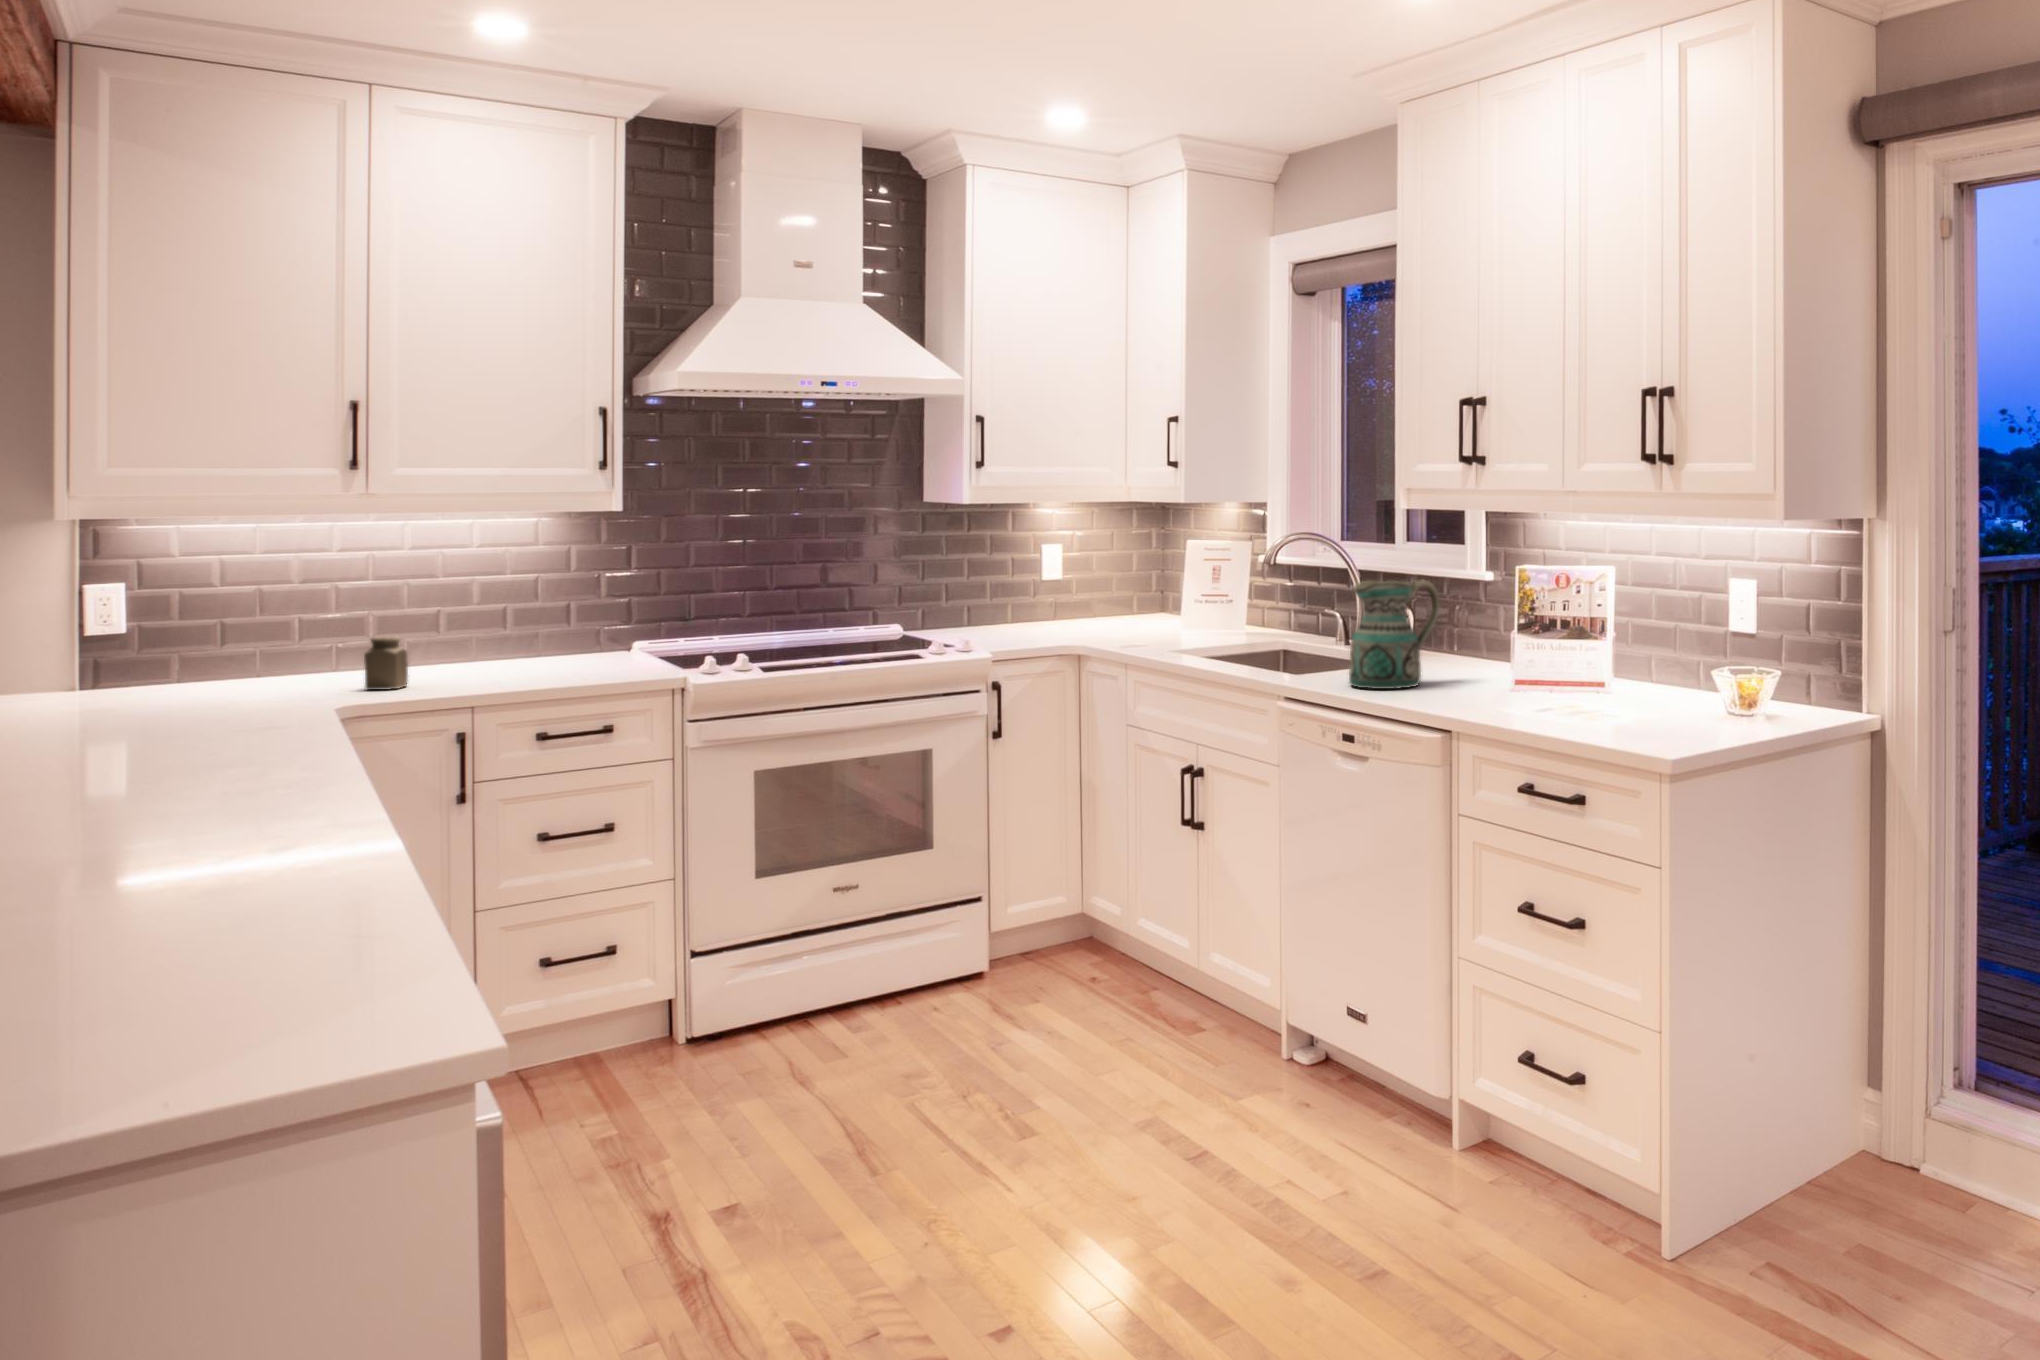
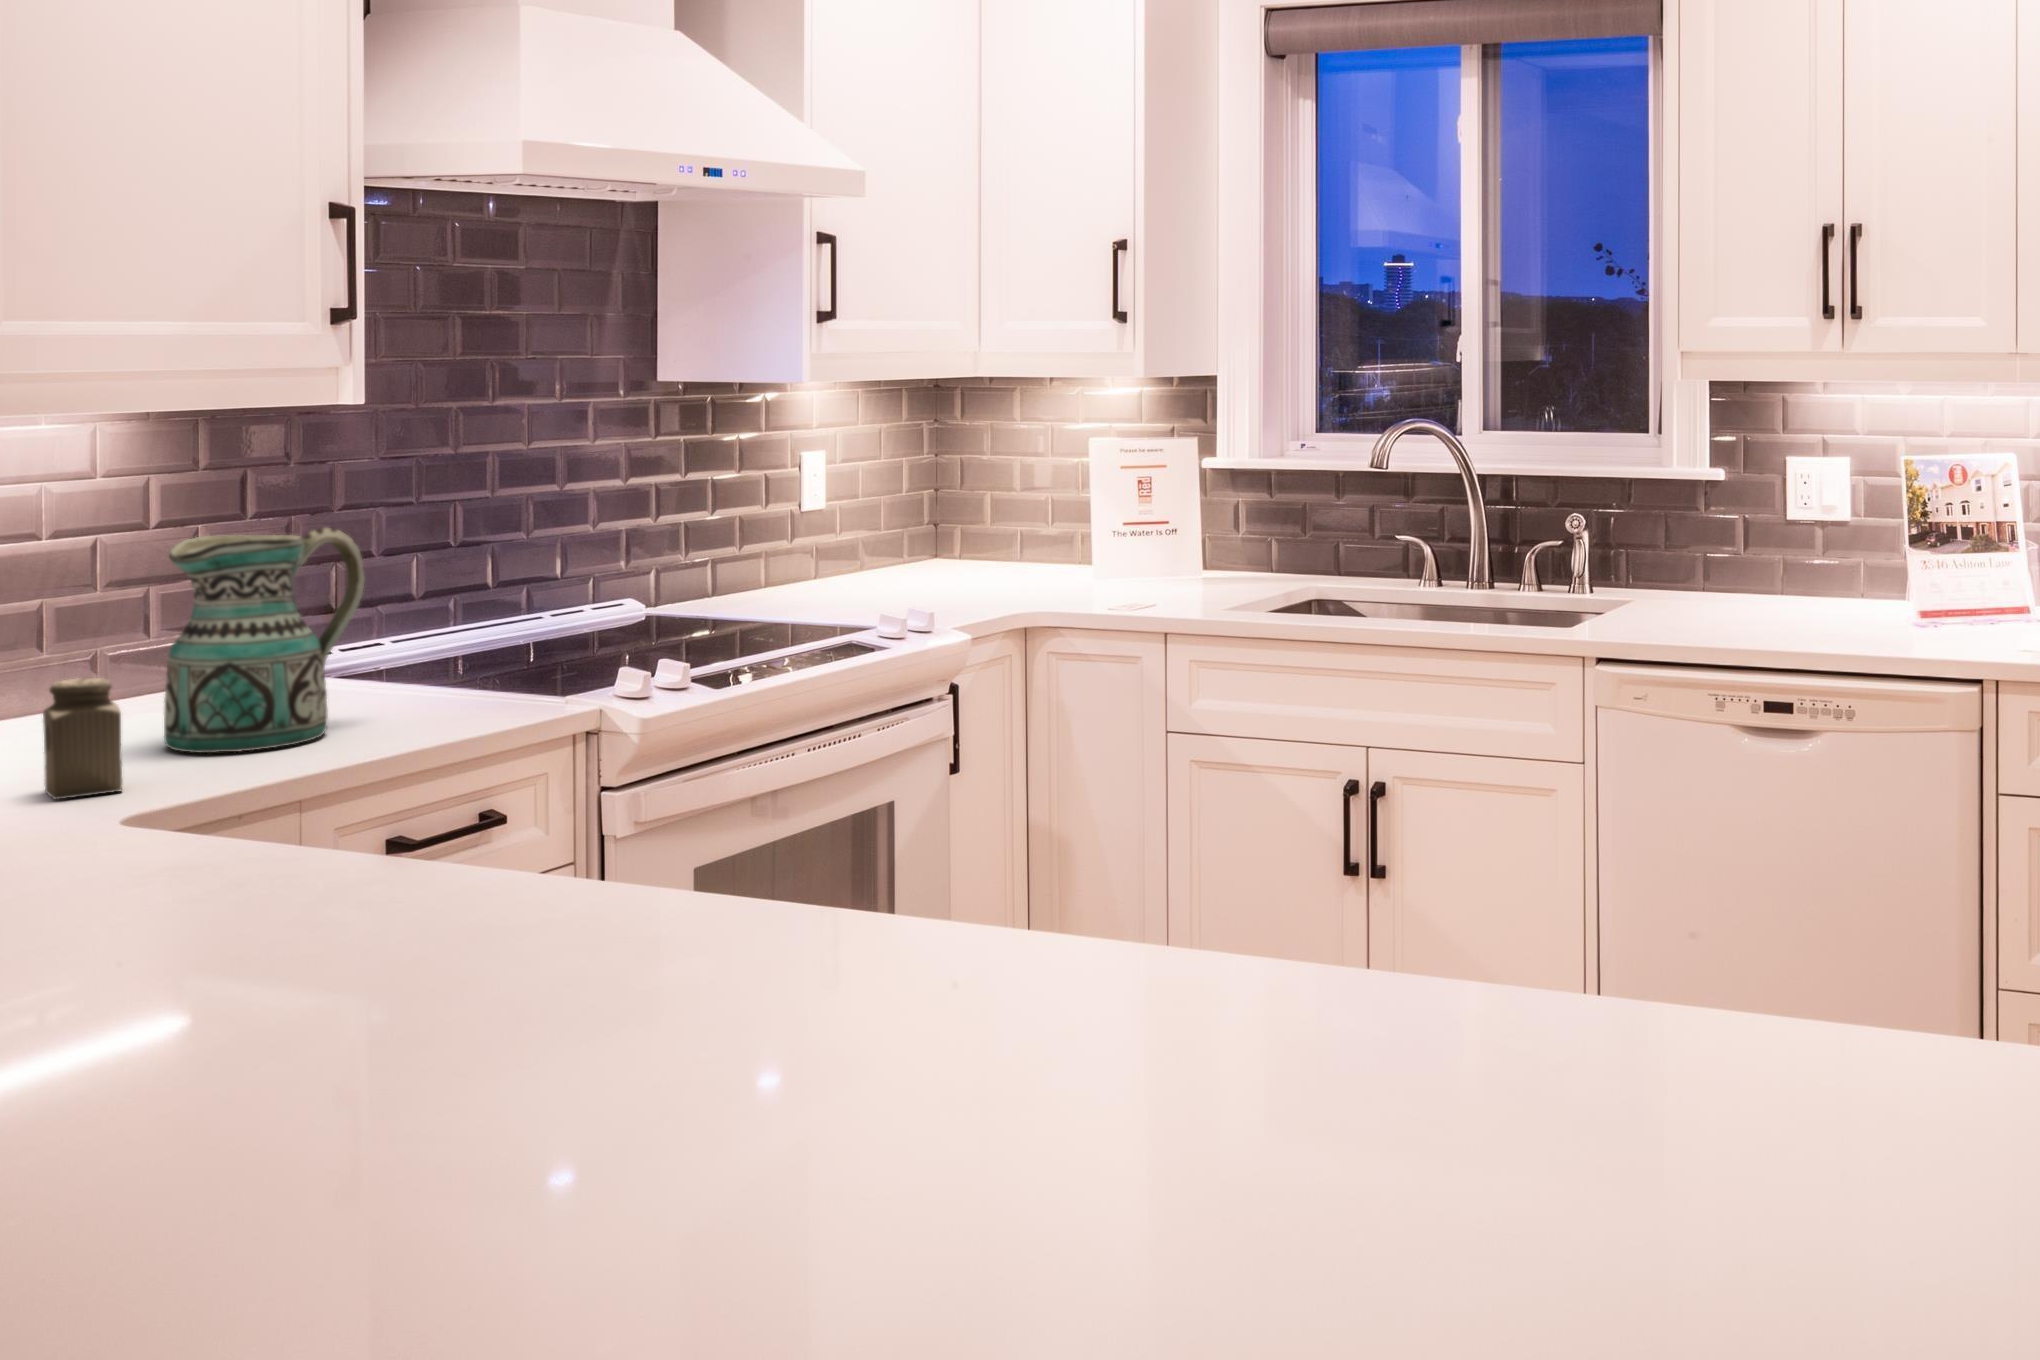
ceramic pitcher: present [1349,579,1440,689] -> present [164,528,365,753]

